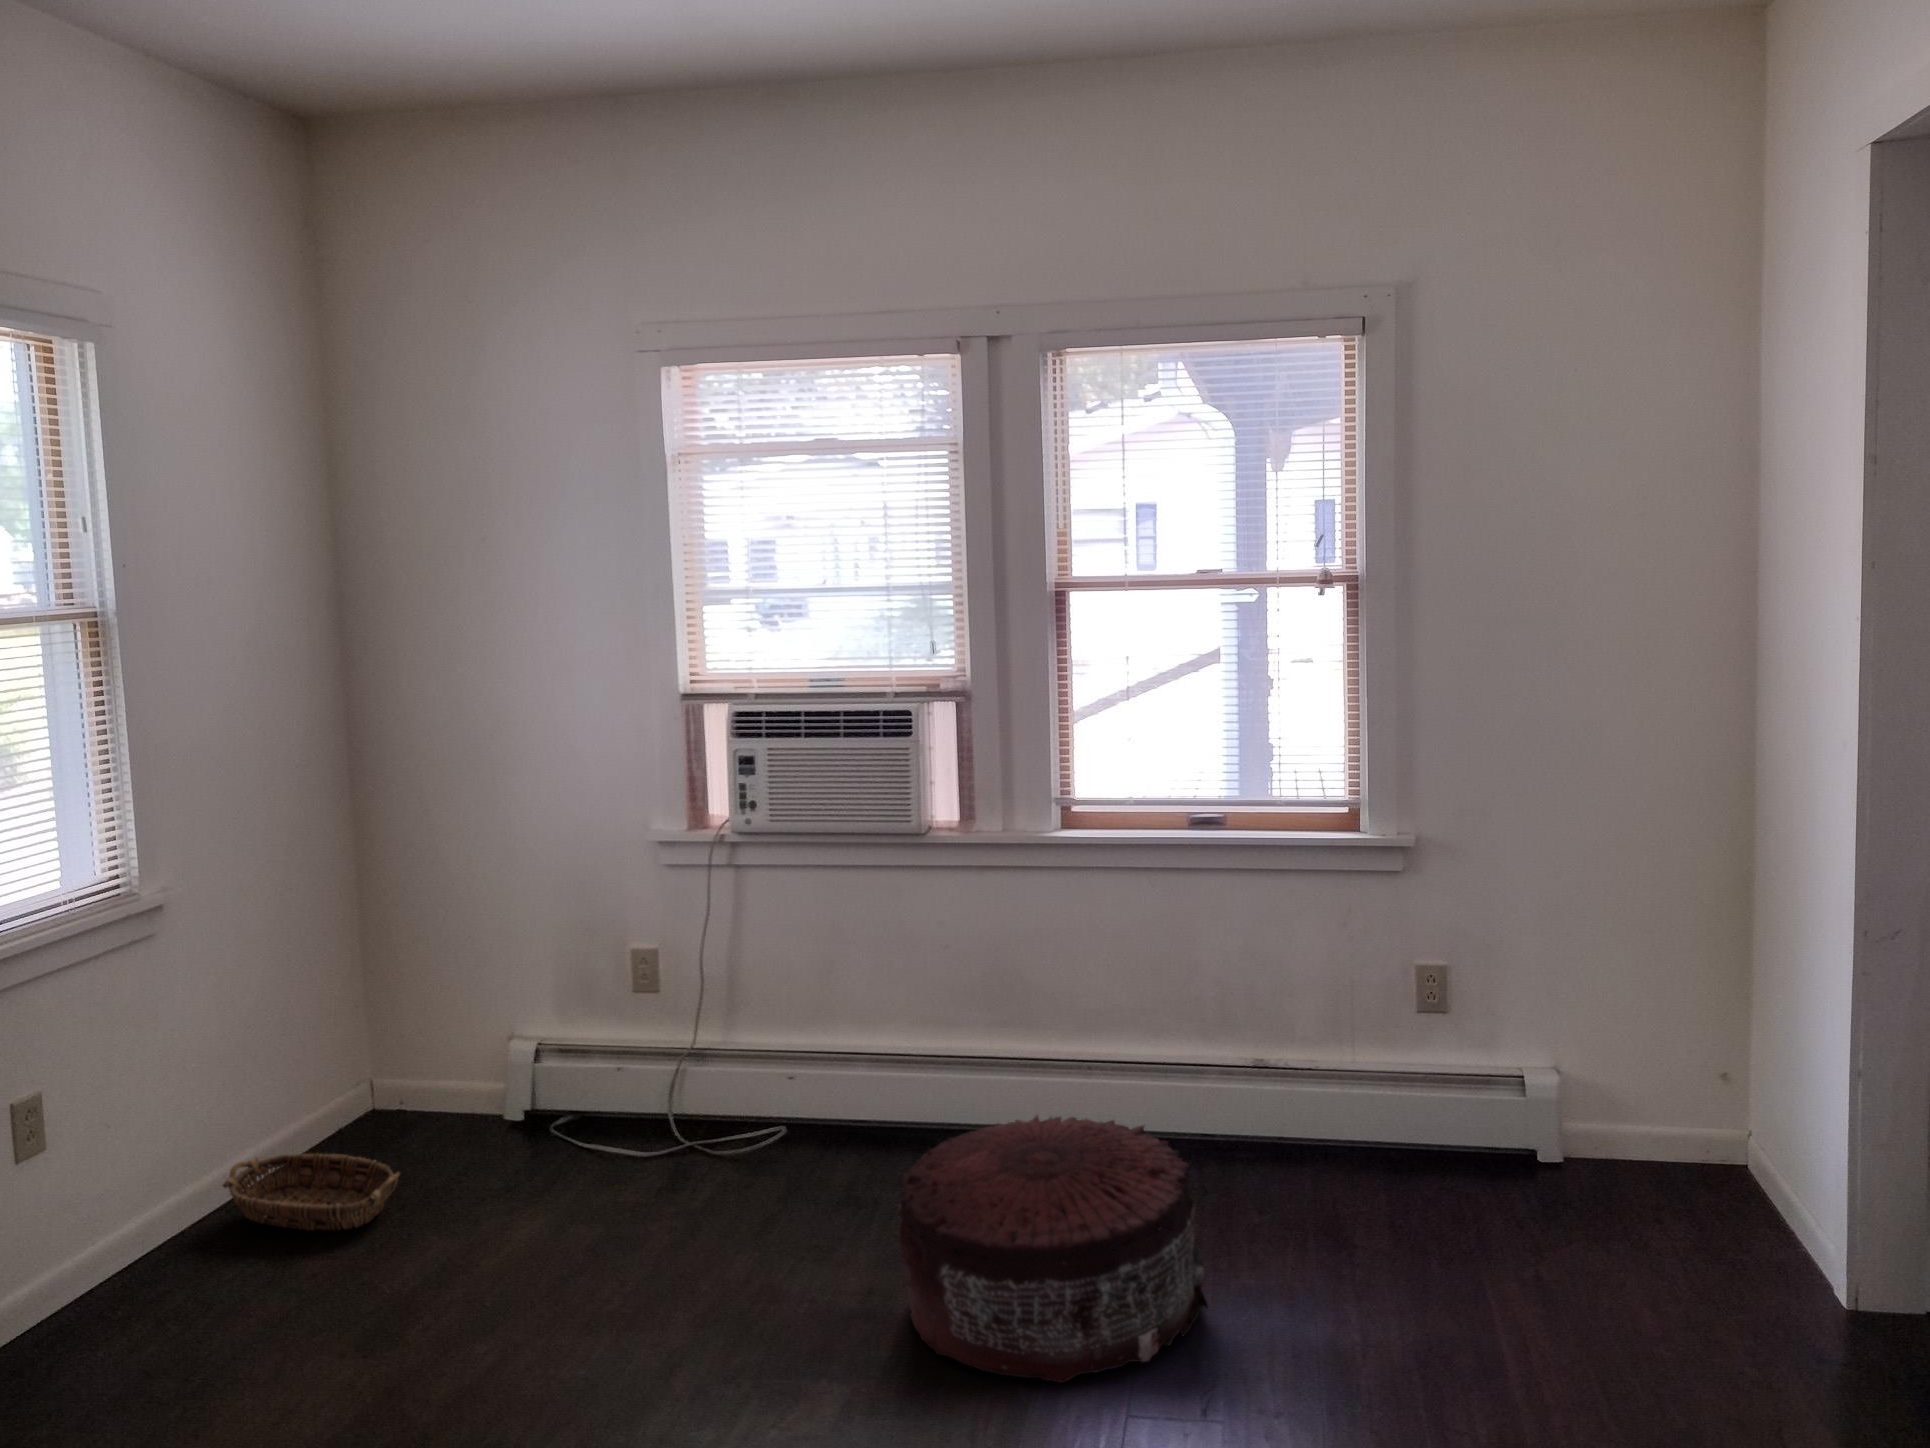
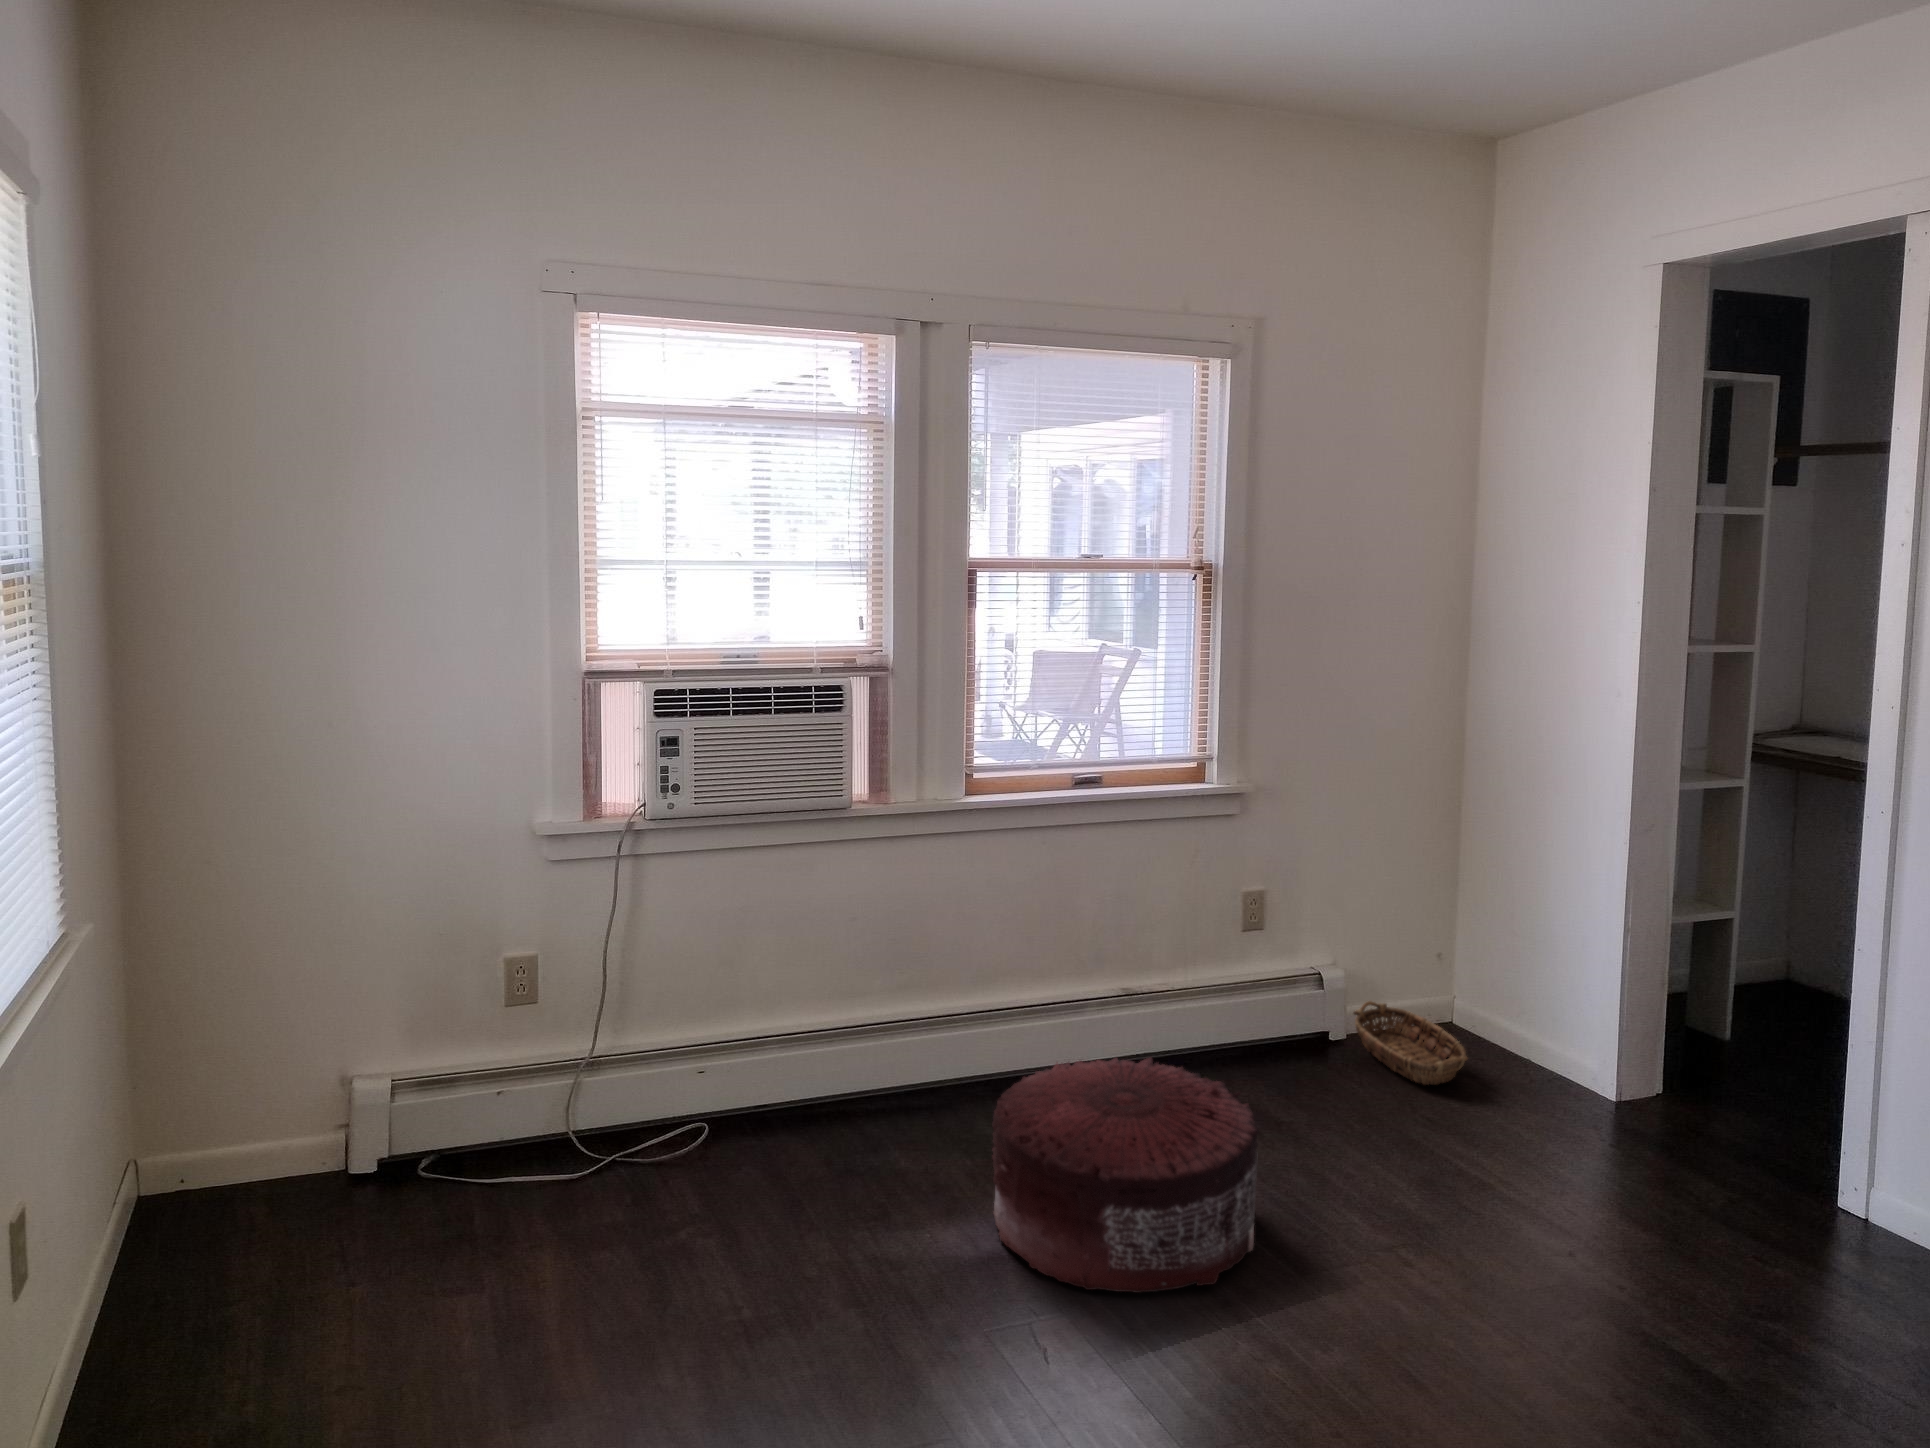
basket: present [223,1153,400,1231] -> present [1354,1001,1467,1085]

